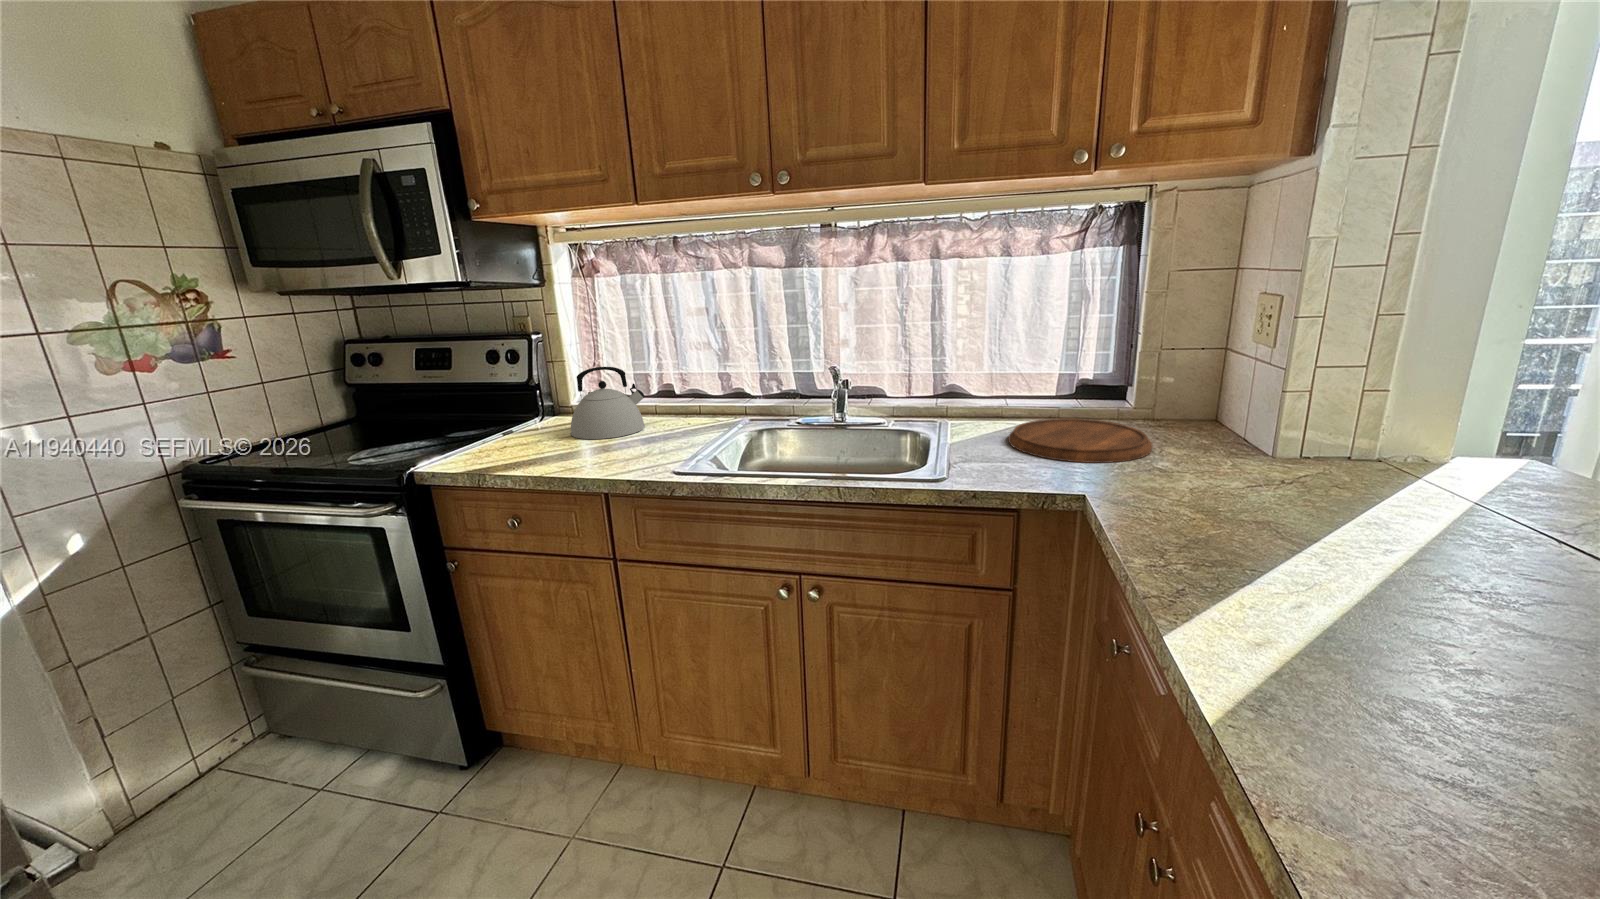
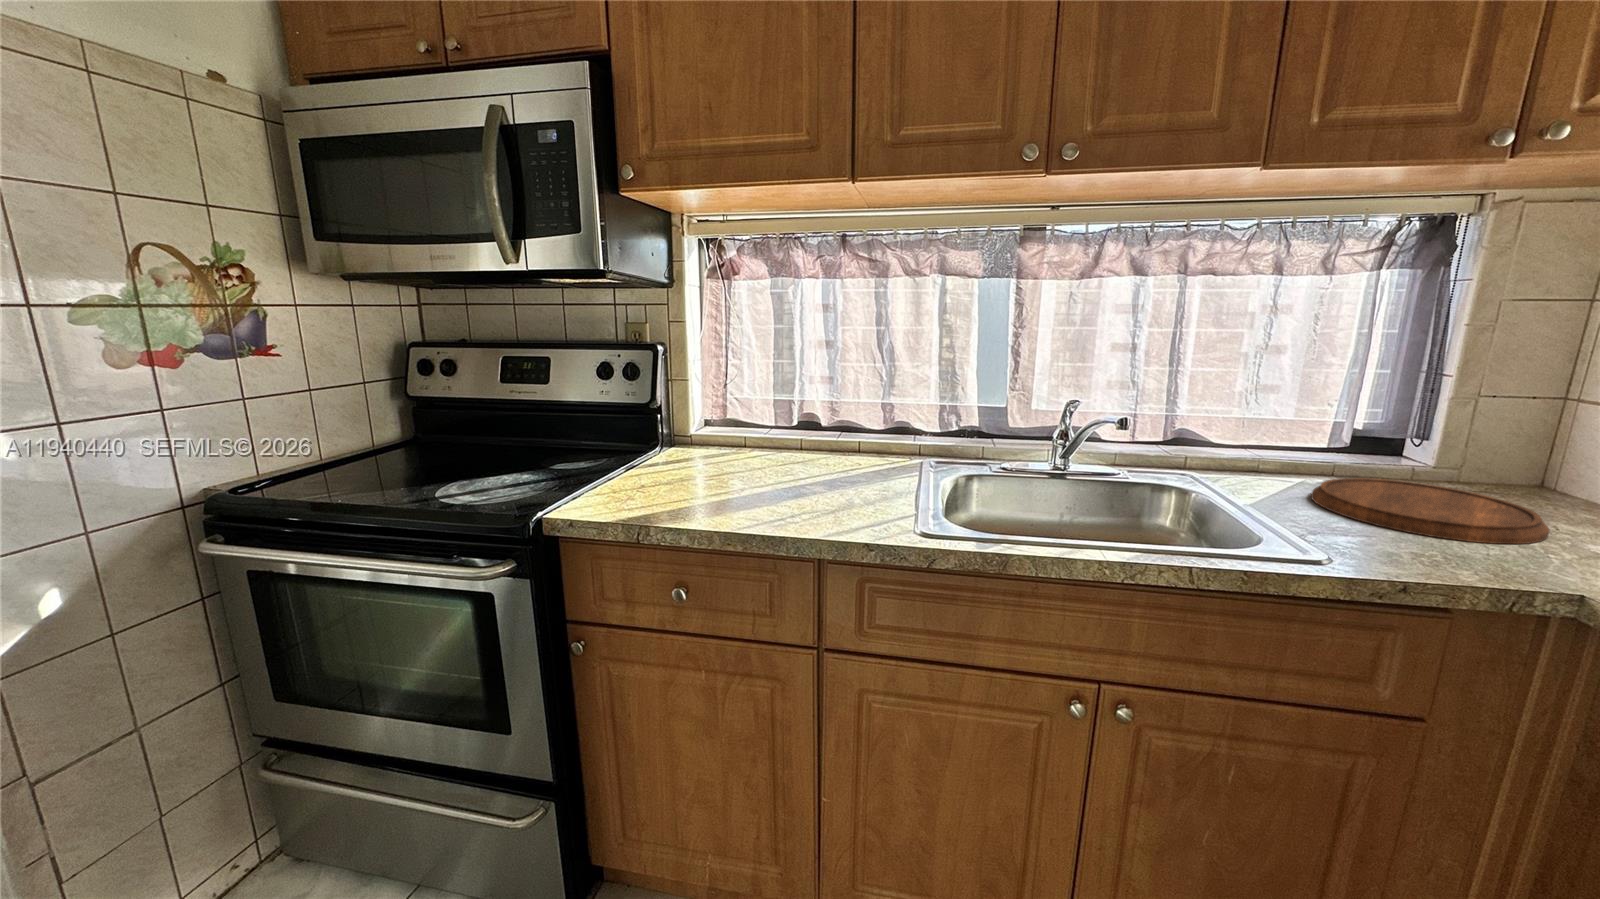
kettle: present [571,367,645,439] -> none [715,388,807,481]

